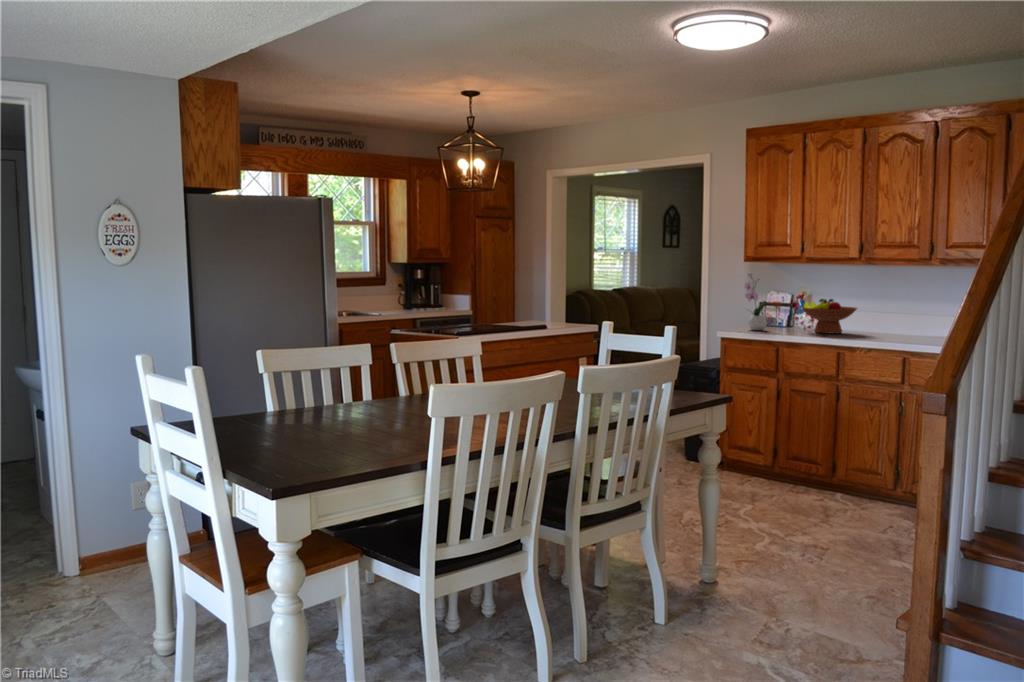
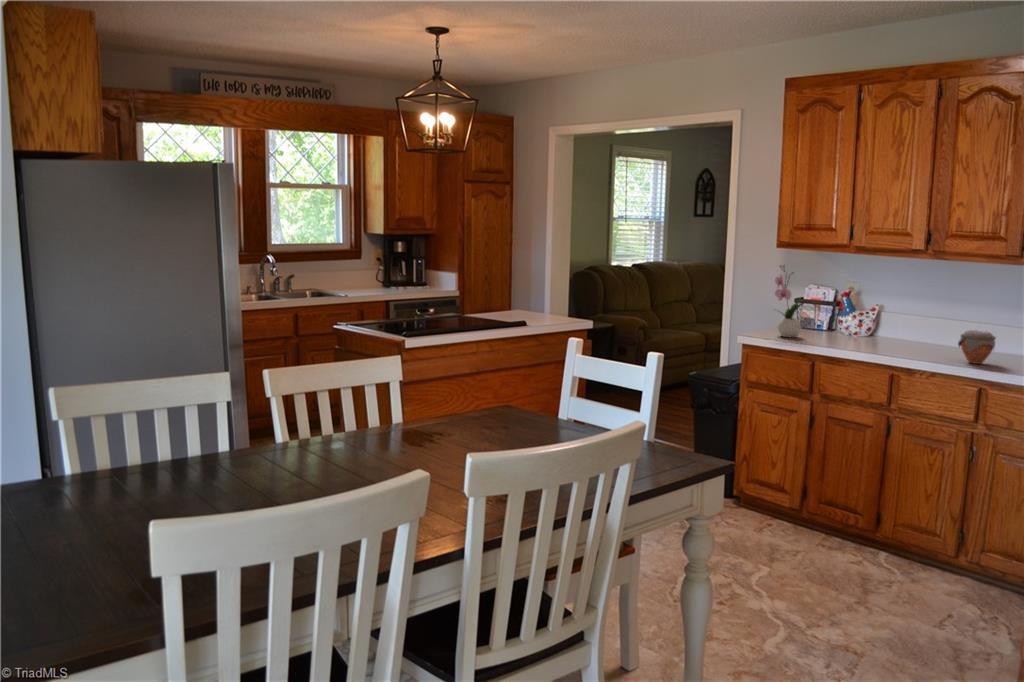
fruit bowl: present [802,299,857,334] -> none [846,300,920,346]
jar: none [887,317,915,342] -> present [958,330,996,364]

